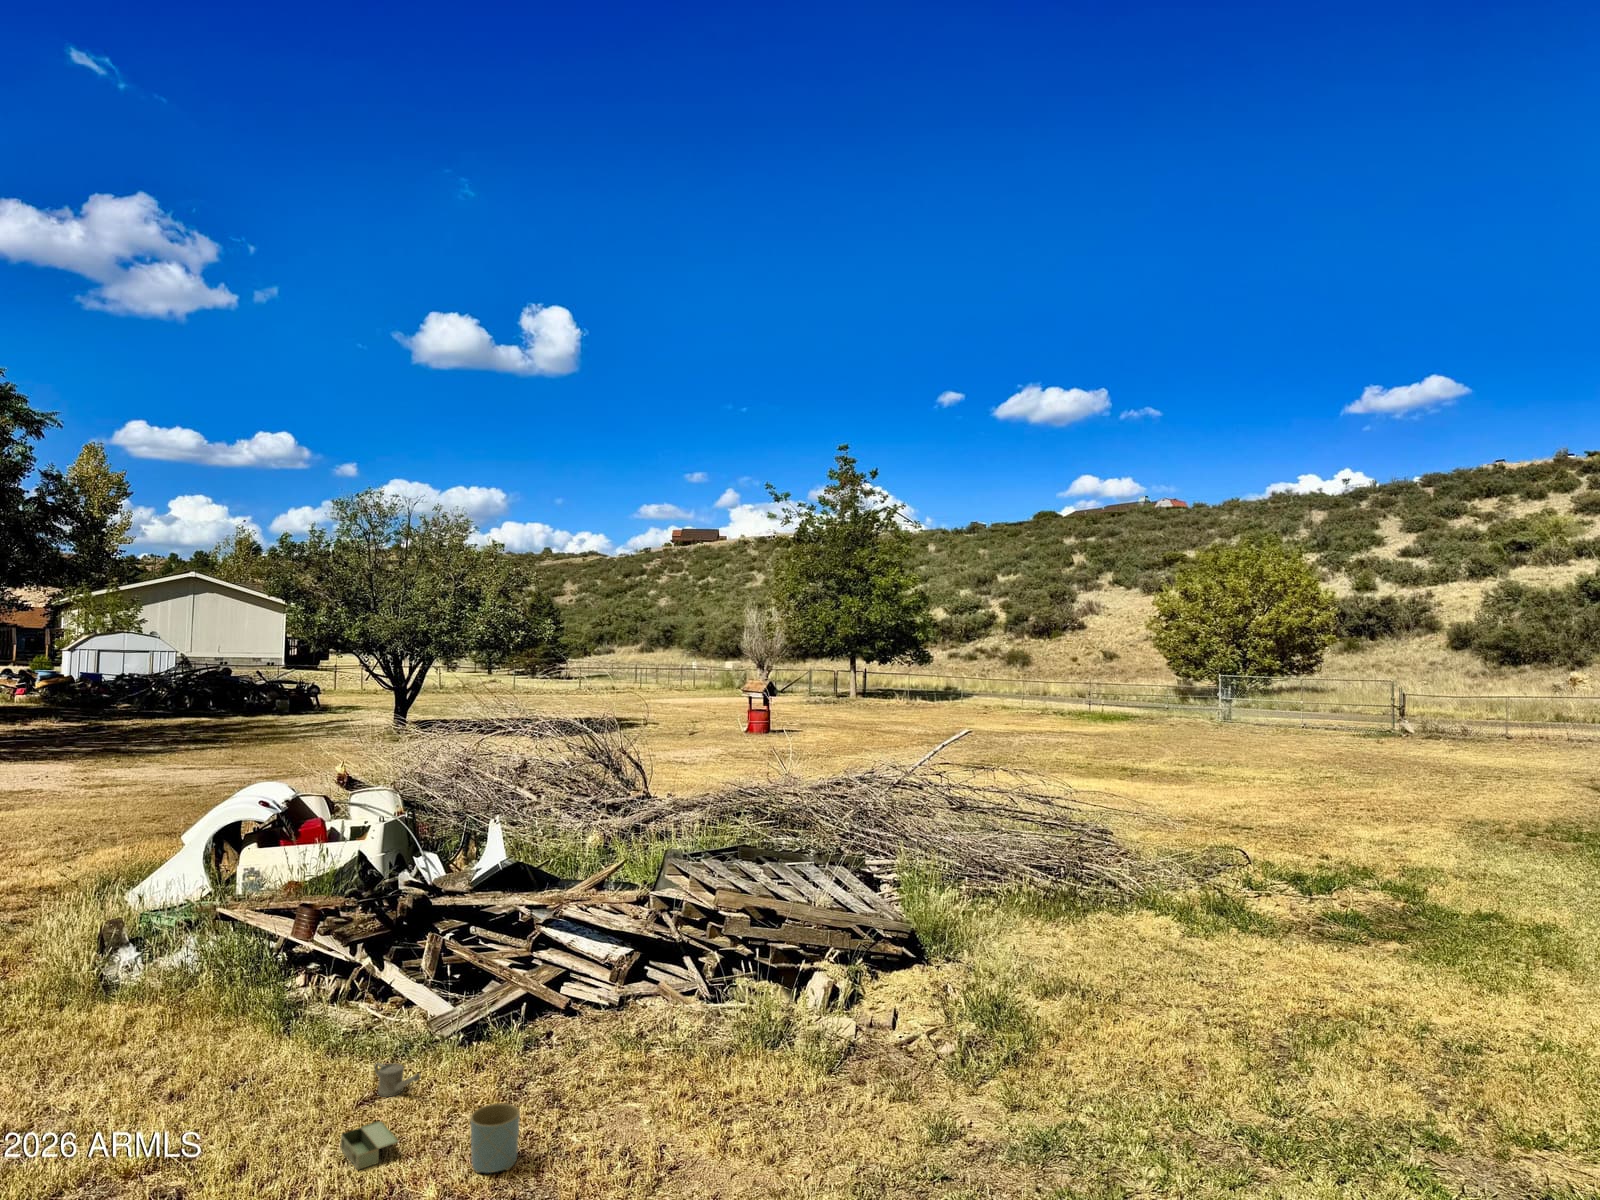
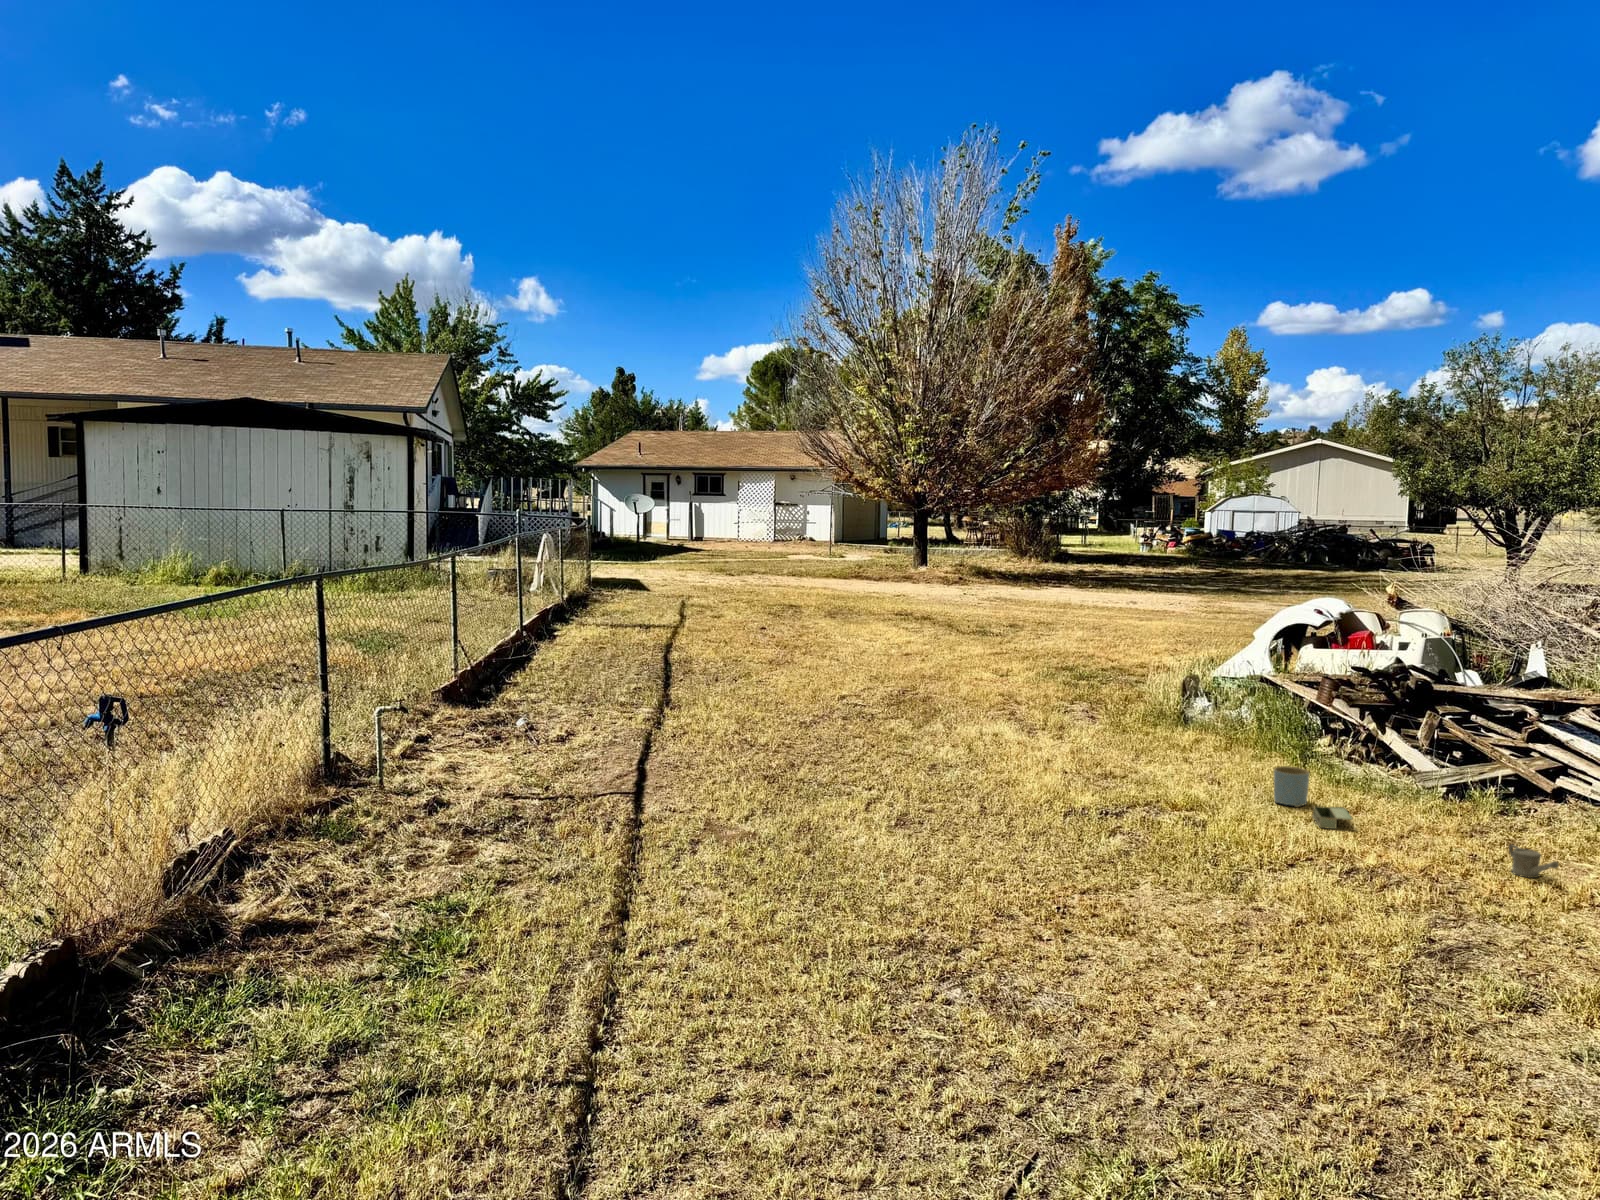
watering can: present [374,1062,421,1097] -> present [1509,845,1559,878]
planter: present [470,1103,520,1173] -> present [1274,766,1310,807]

